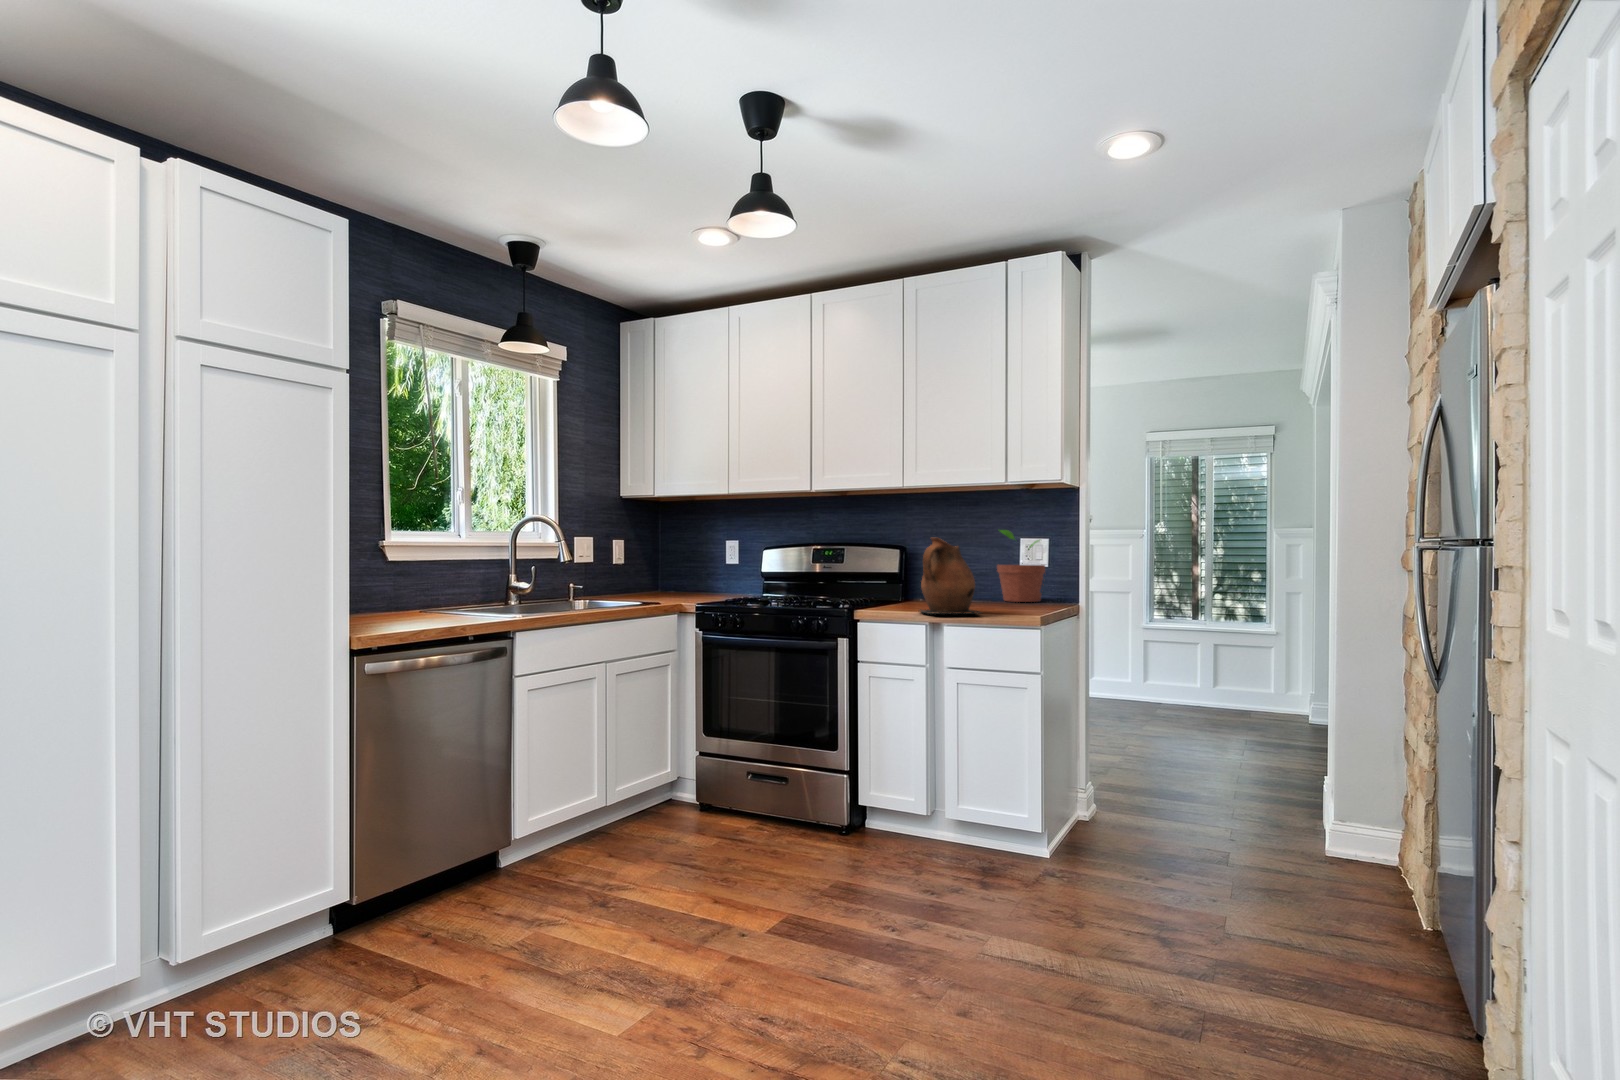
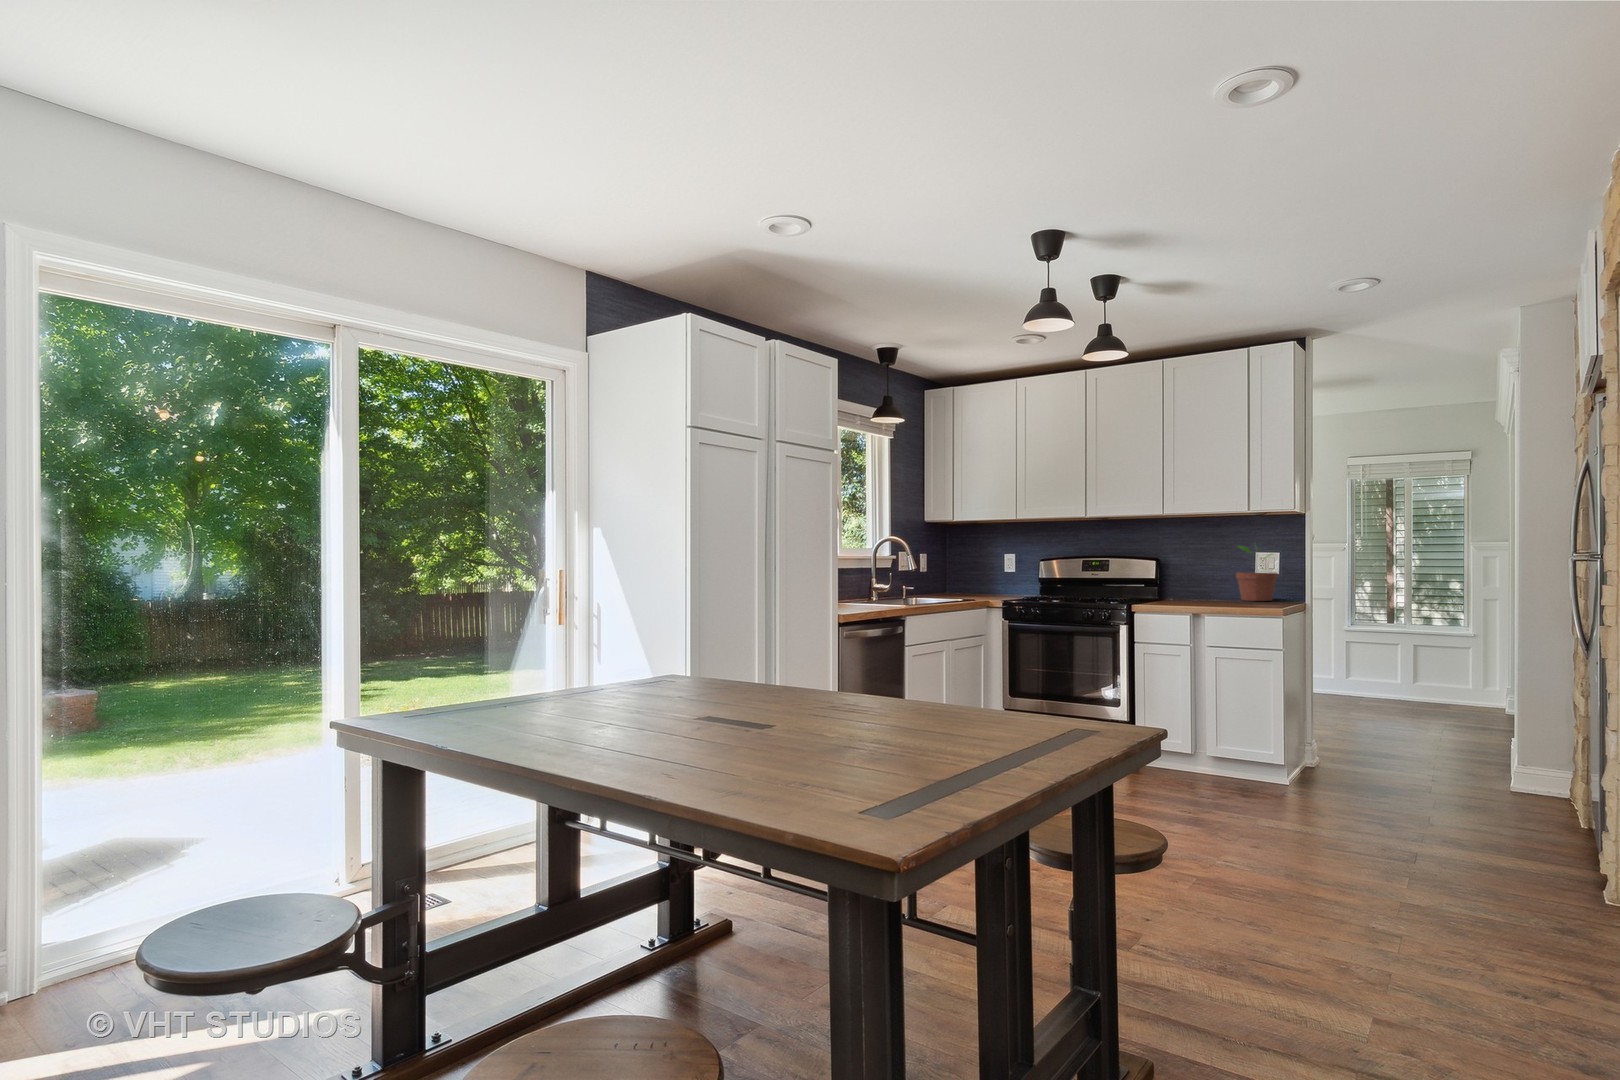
ceramic pitcher: present [920,538,981,614] -> none [1181,552,1236,608]

